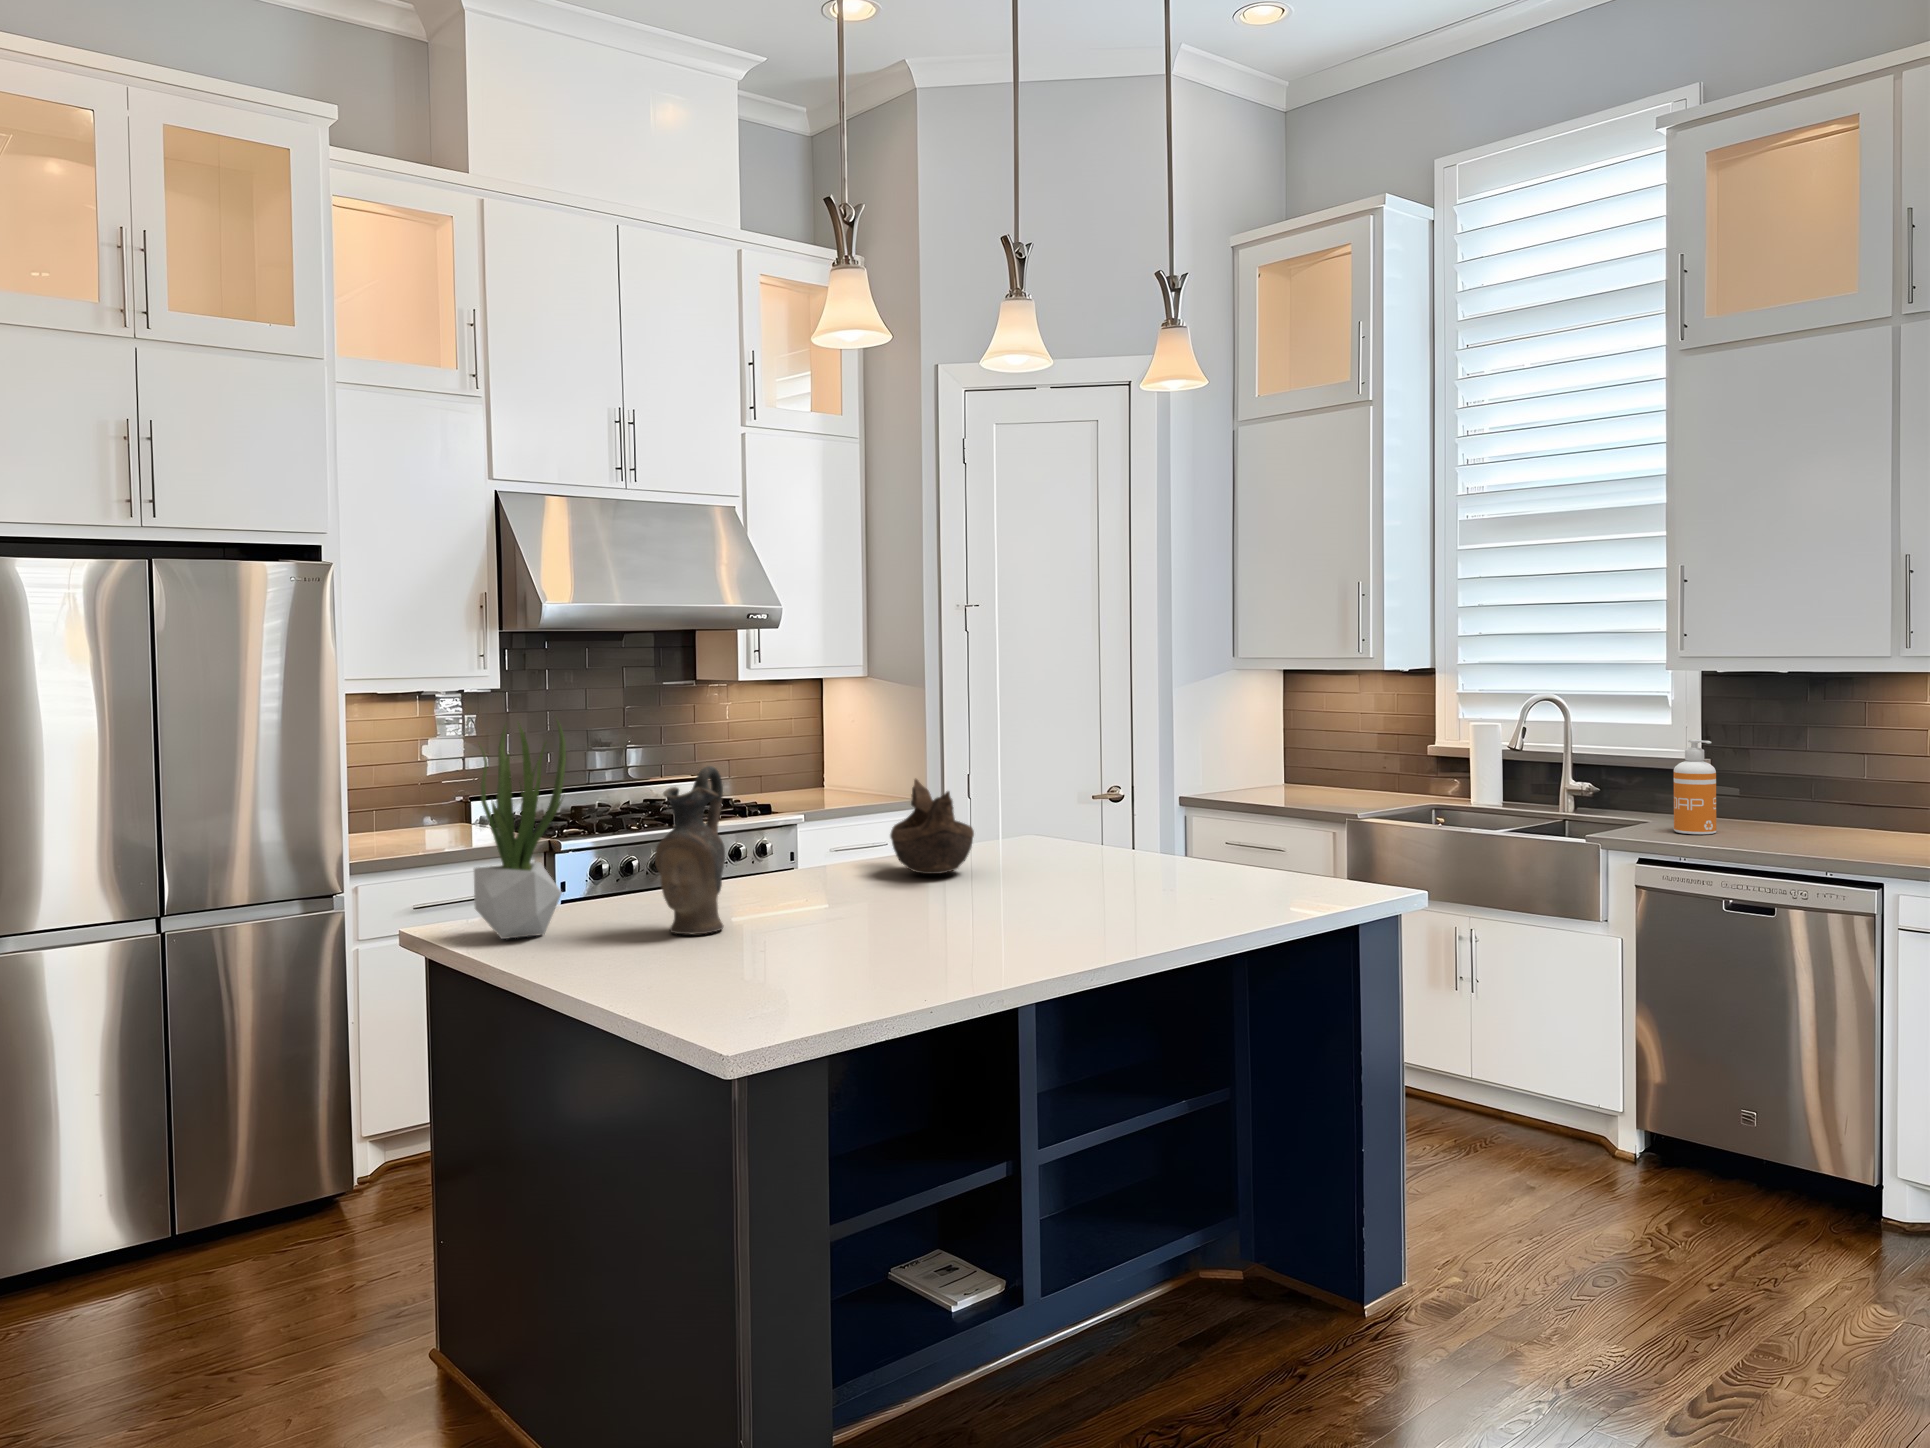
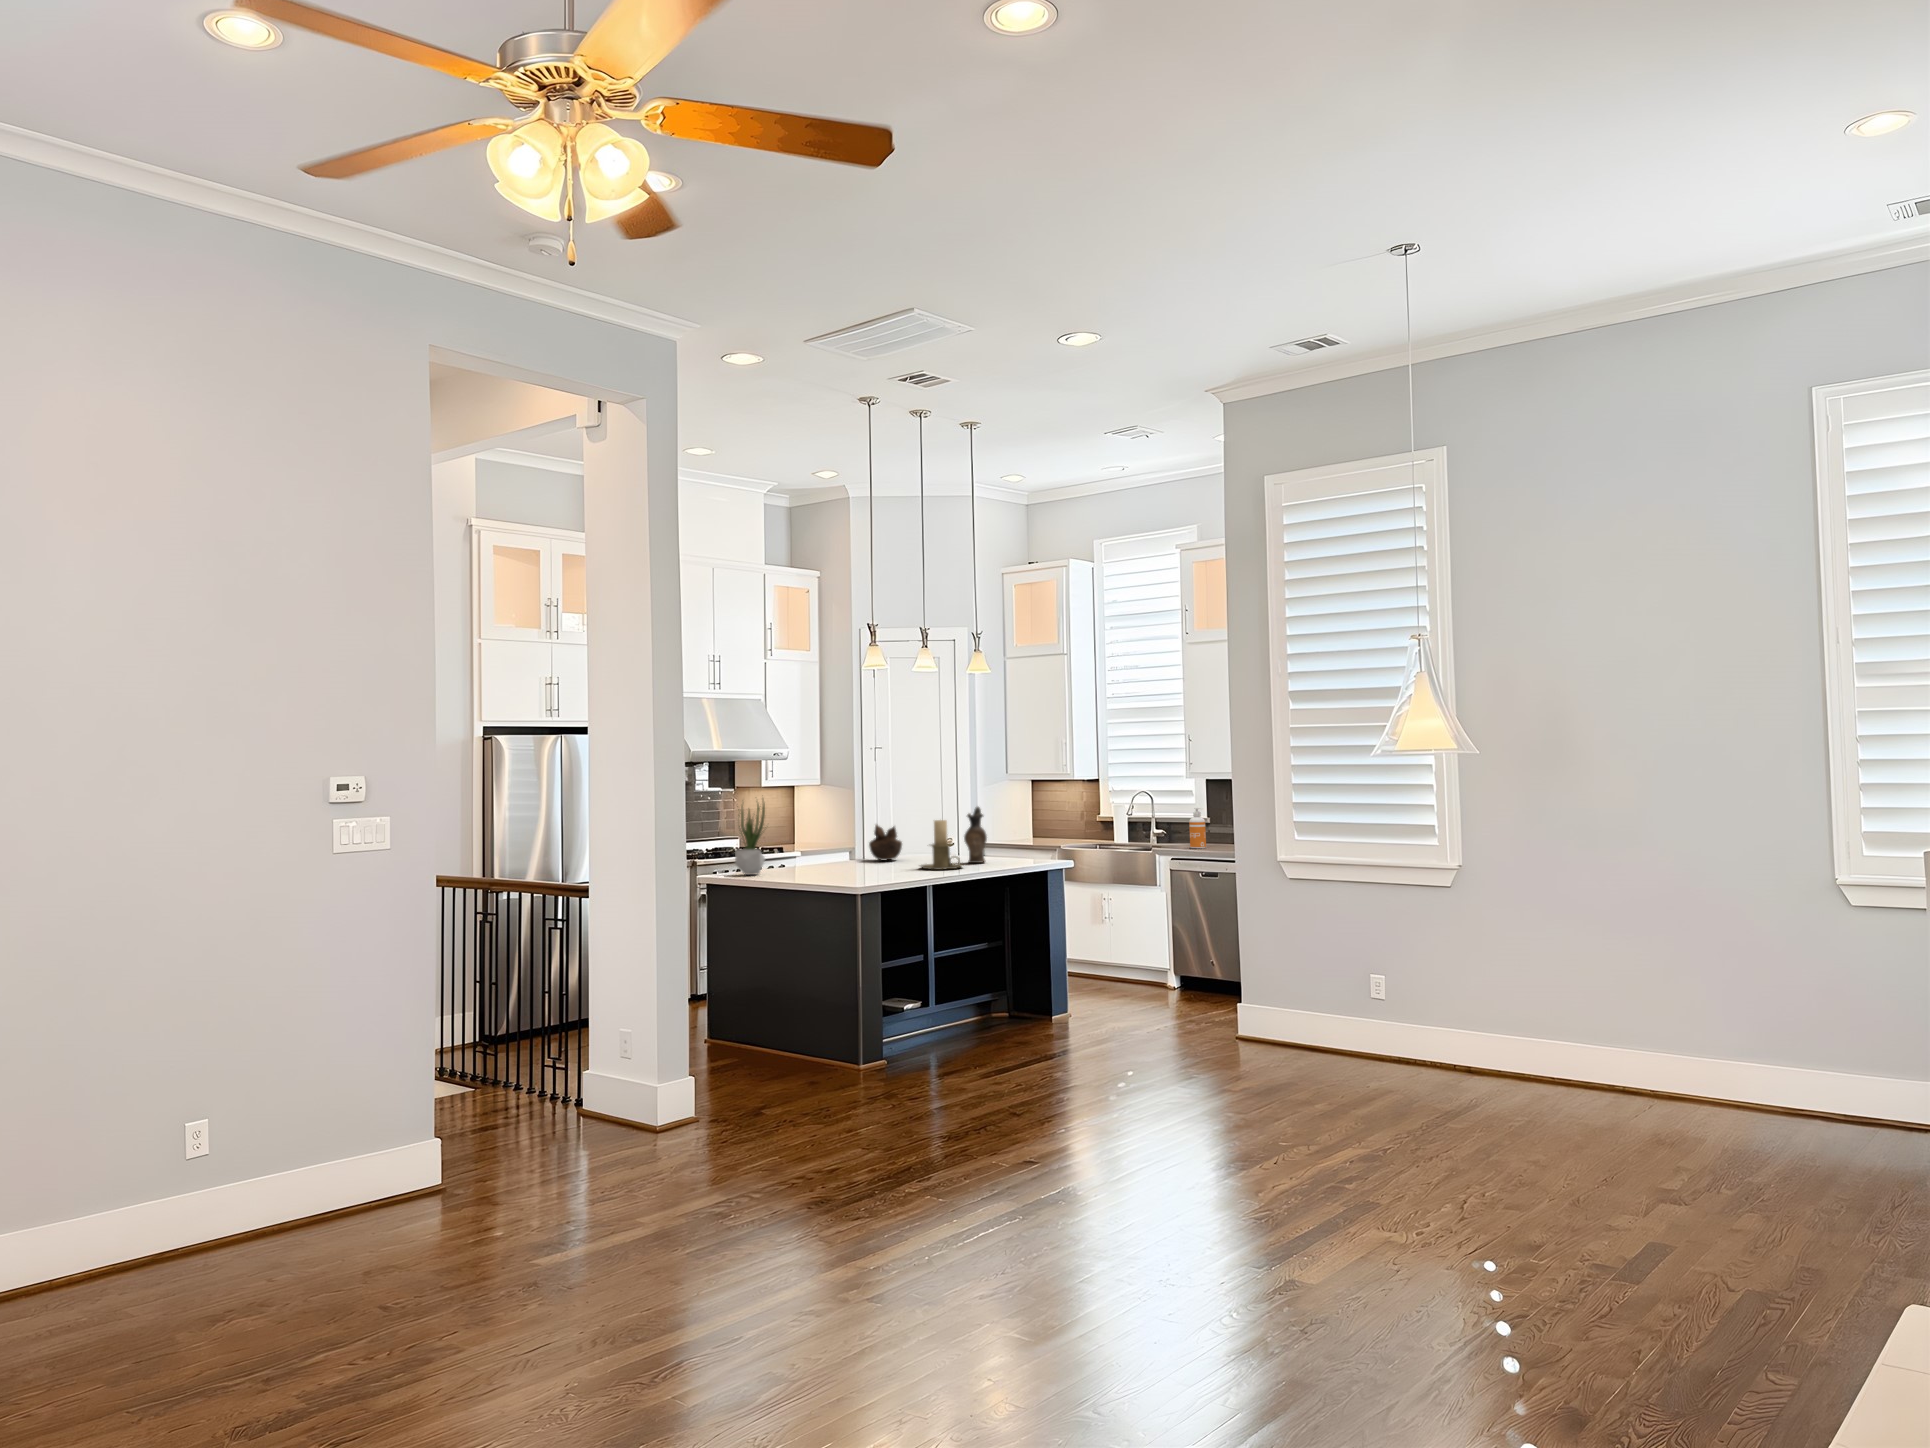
ceramic pitcher: present [655,766,725,934] -> present [964,807,987,863]
candle holder: none [990,790,1121,937] -> present [921,820,962,870]

